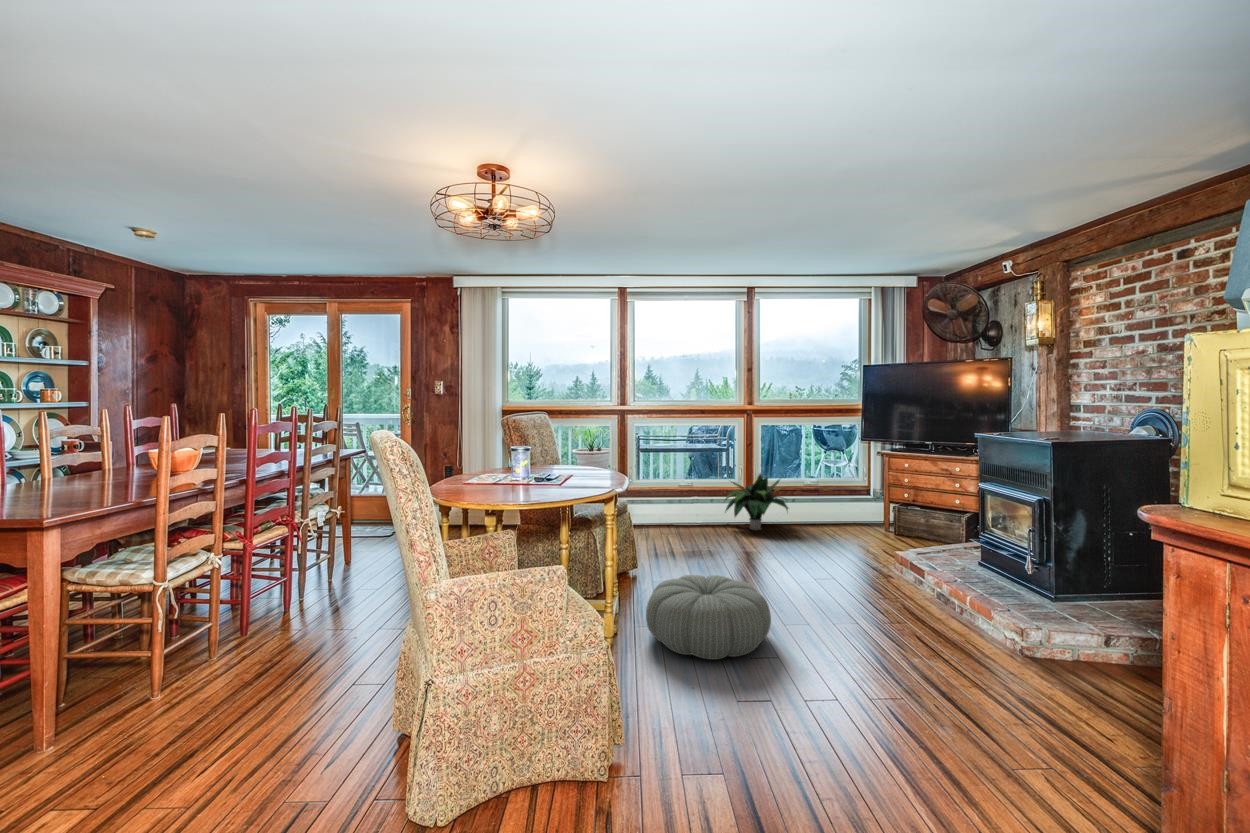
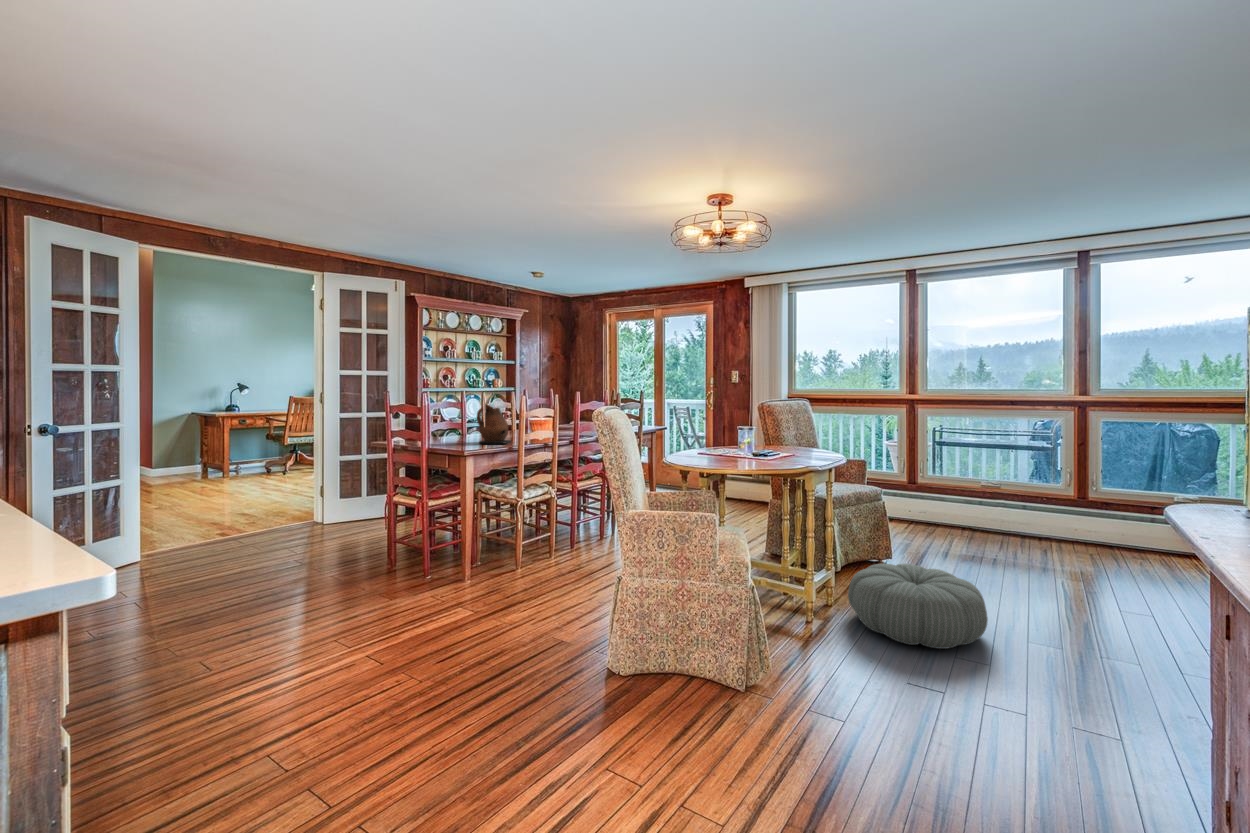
ceramic pitcher: none [50,426,127,497] -> present [477,404,510,443]
potted plant: present [725,473,788,530] -> none [1028,476,1135,545]

